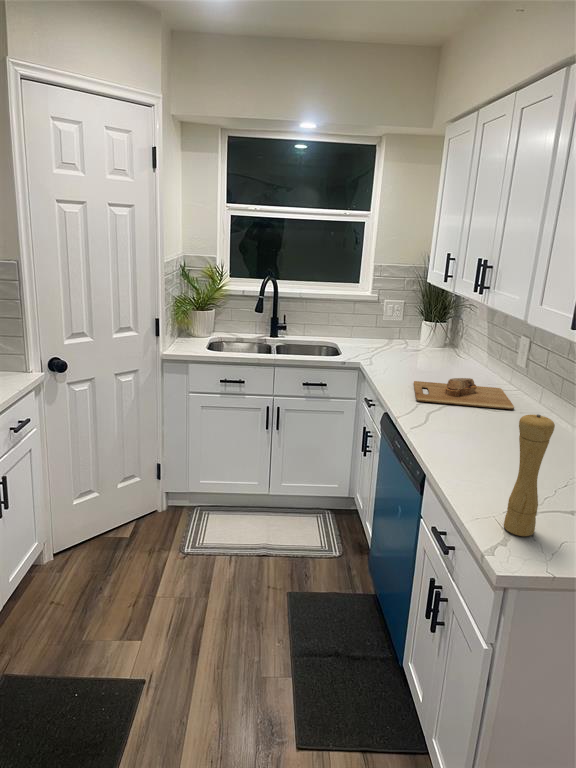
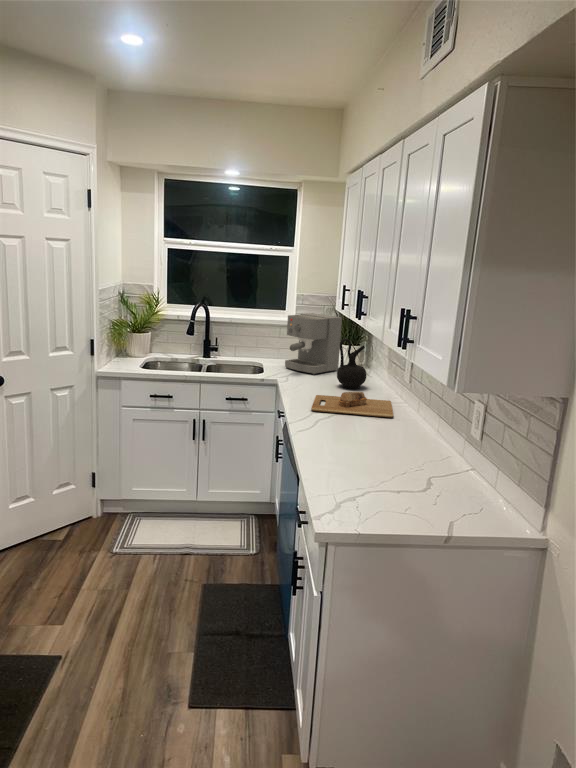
coffee maker: none [364,287,430,356] -> present [285,313,342,374]
ceramic jug: none [431,316,466,373] -> present [337,339,367,389]
pepper mill: present [504,414,555,536] -> none [337,410,368,507]

